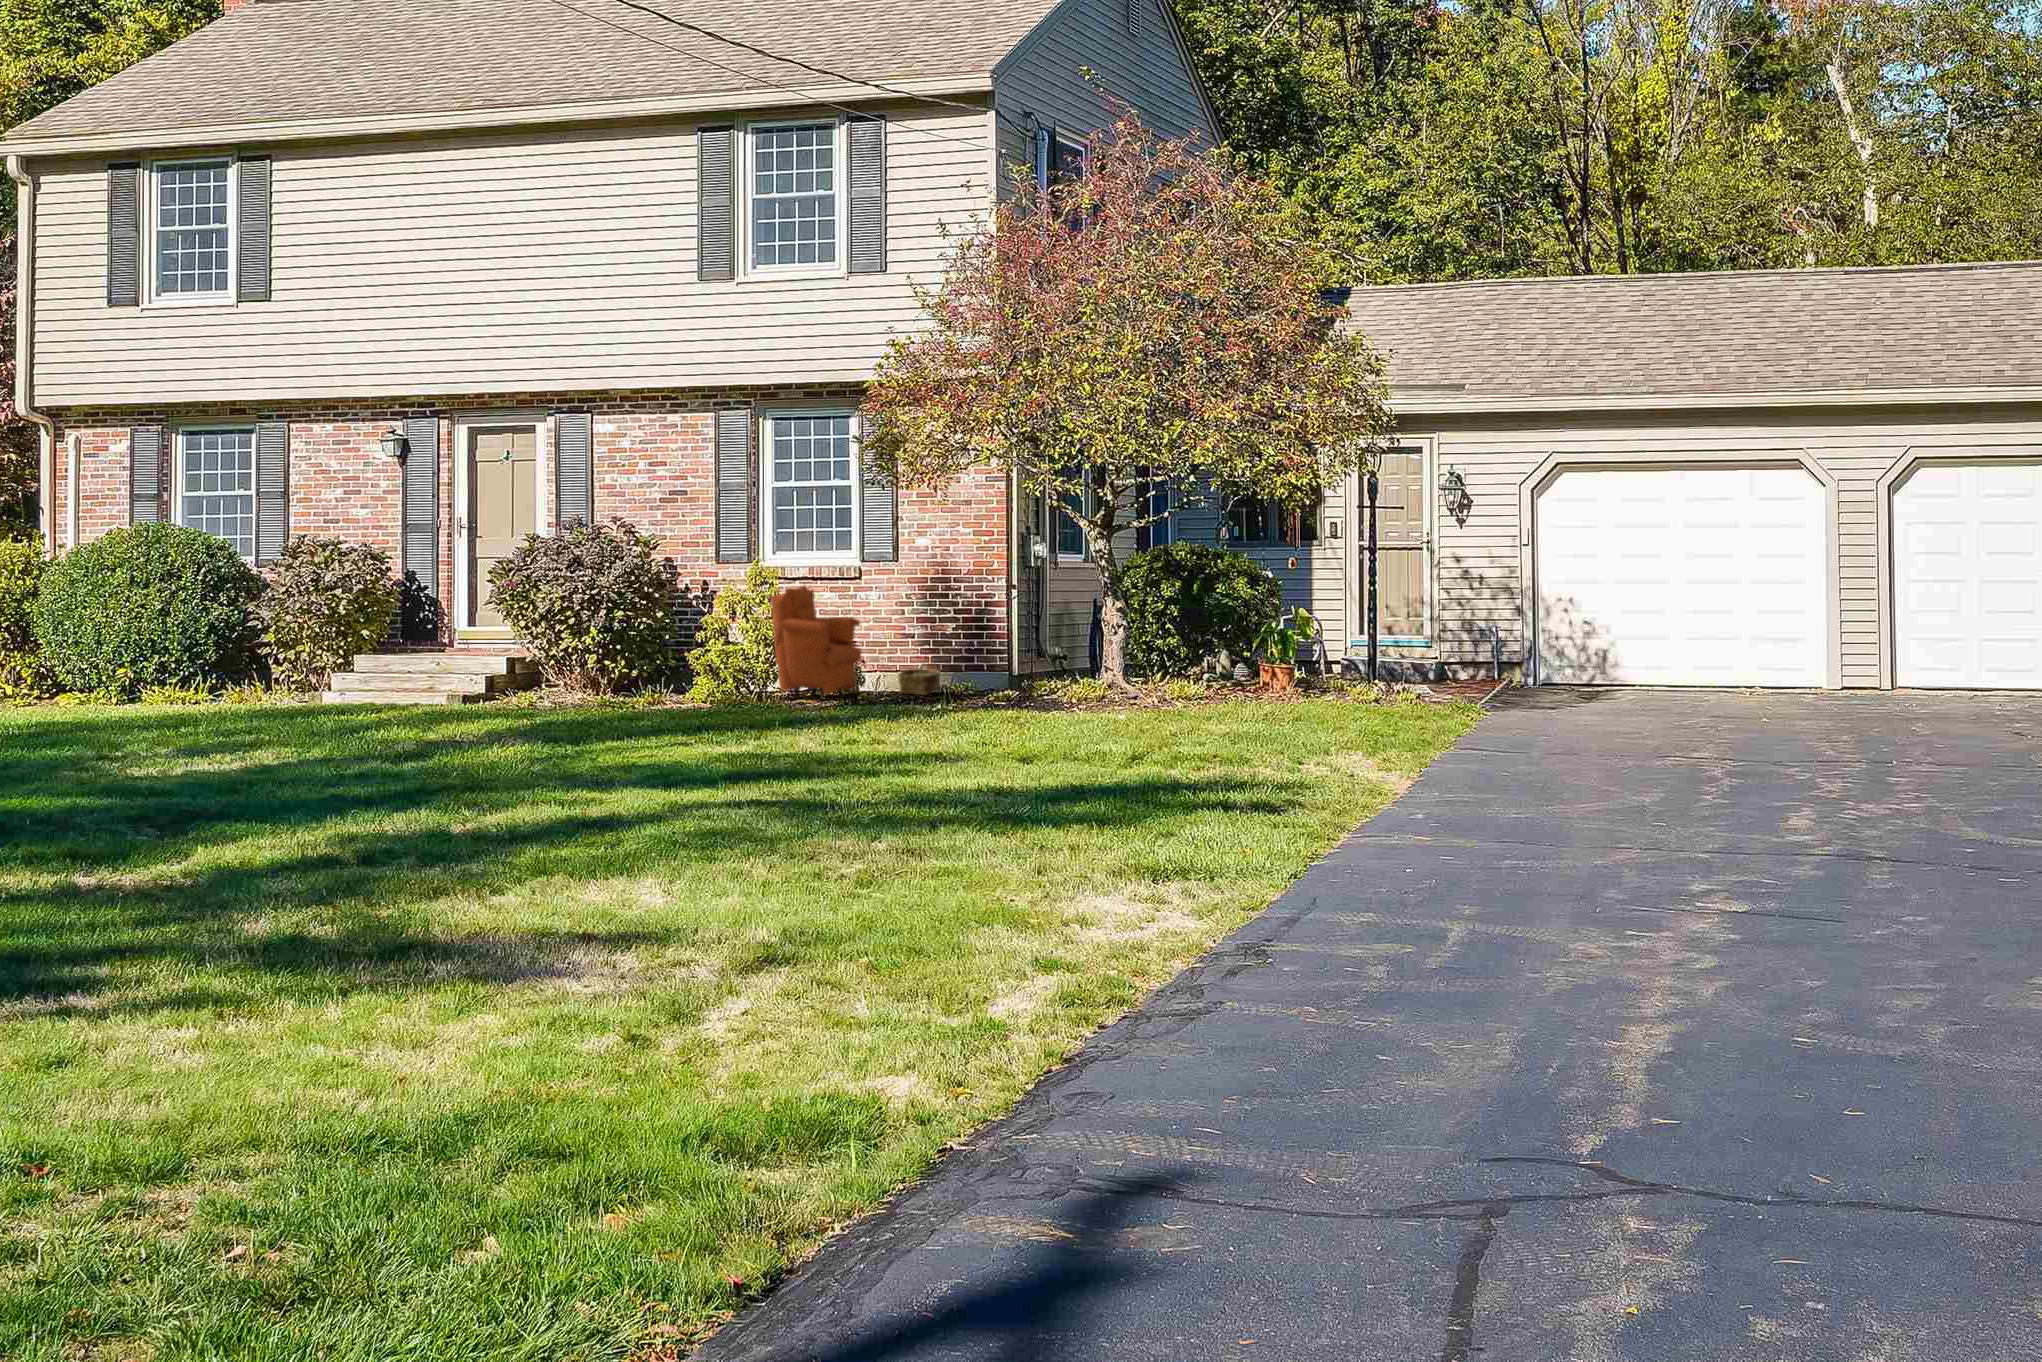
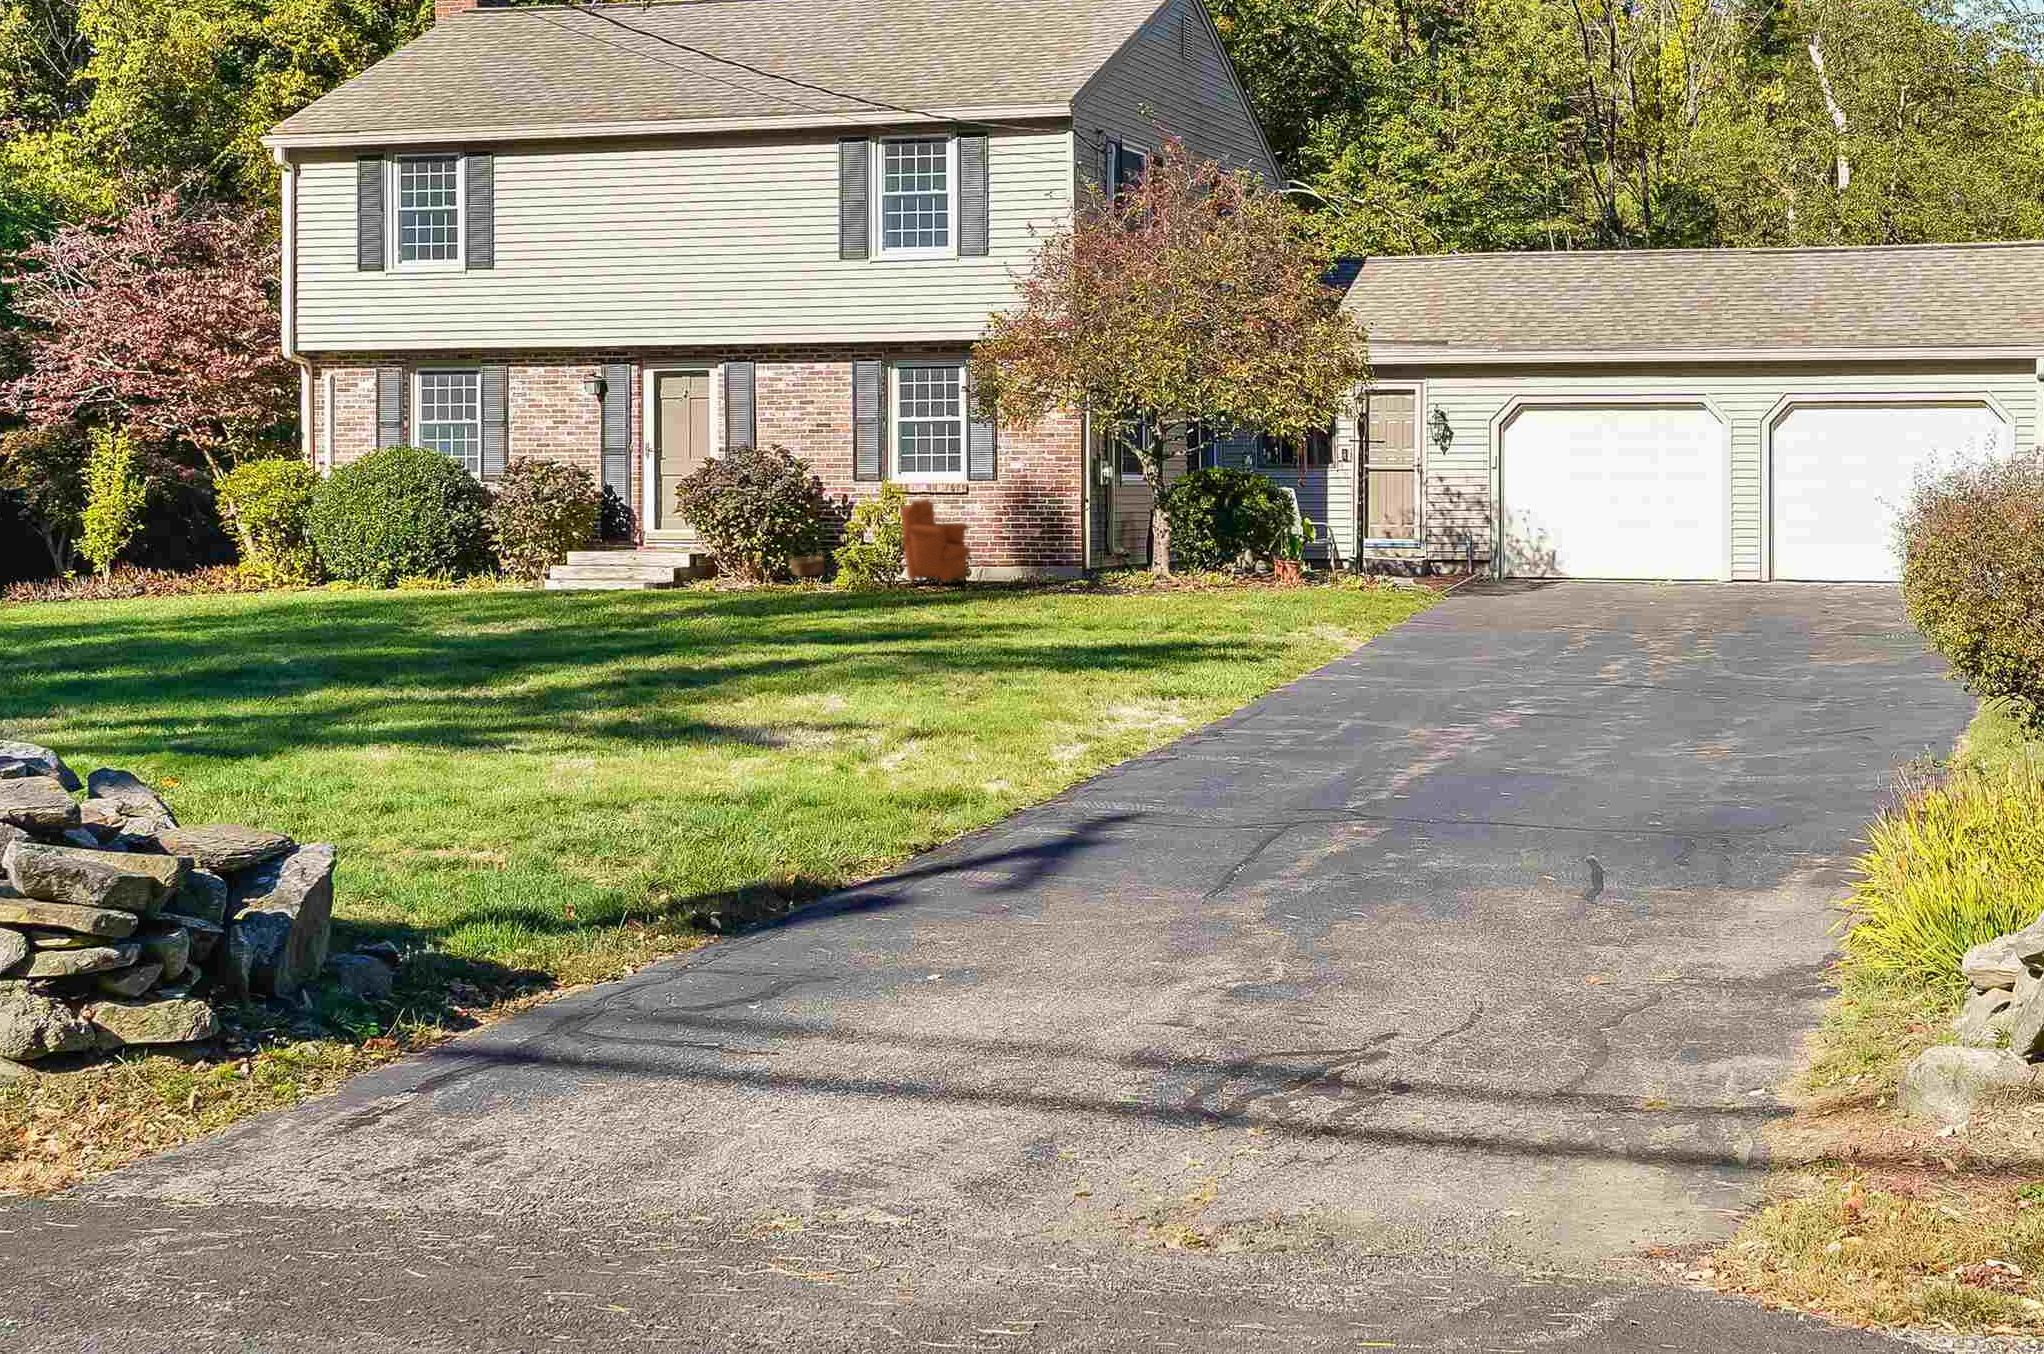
woven basket: present [898,660,941,695] -> present [789,553,824,576]

